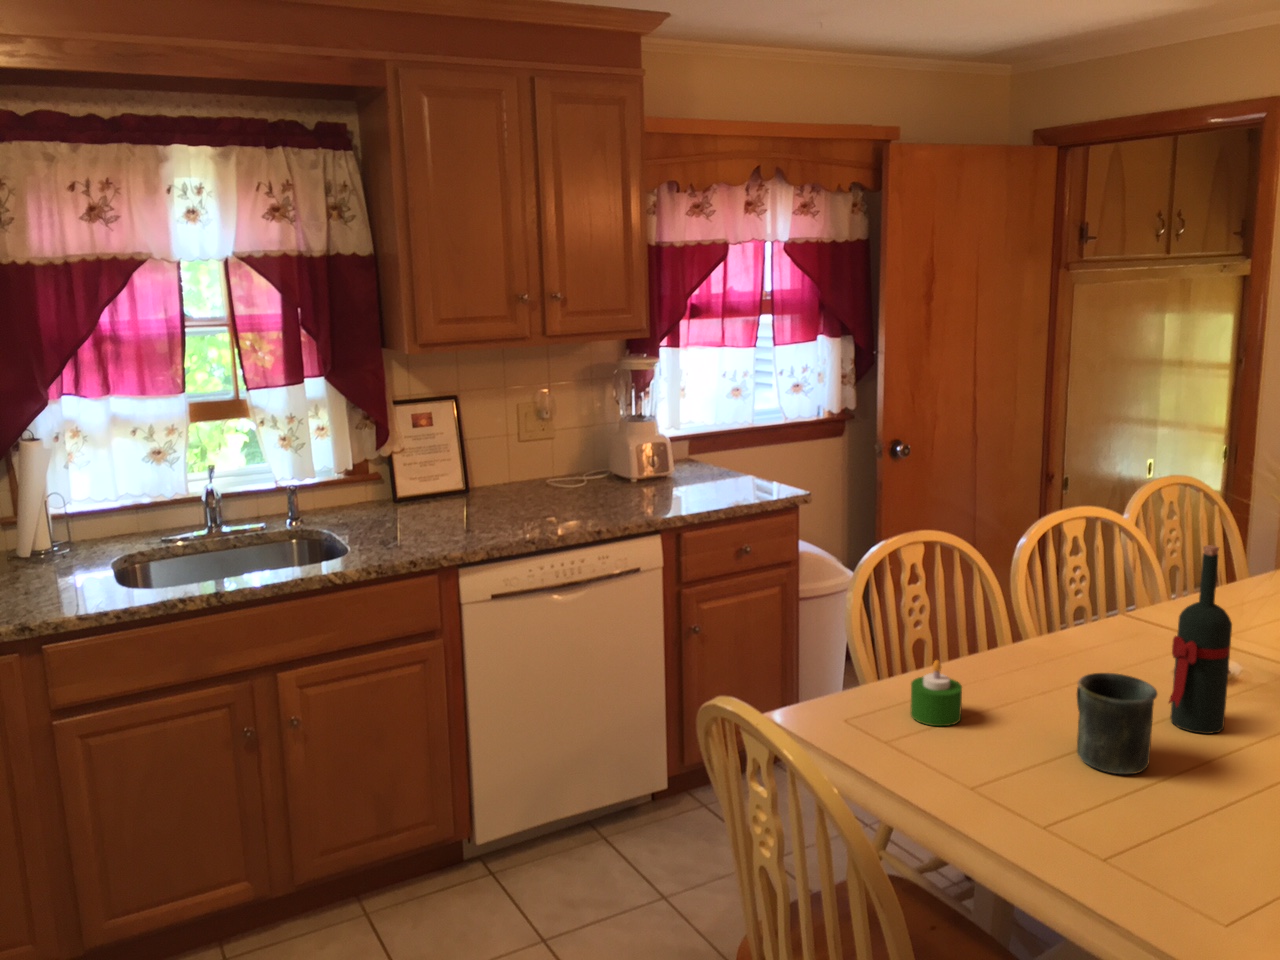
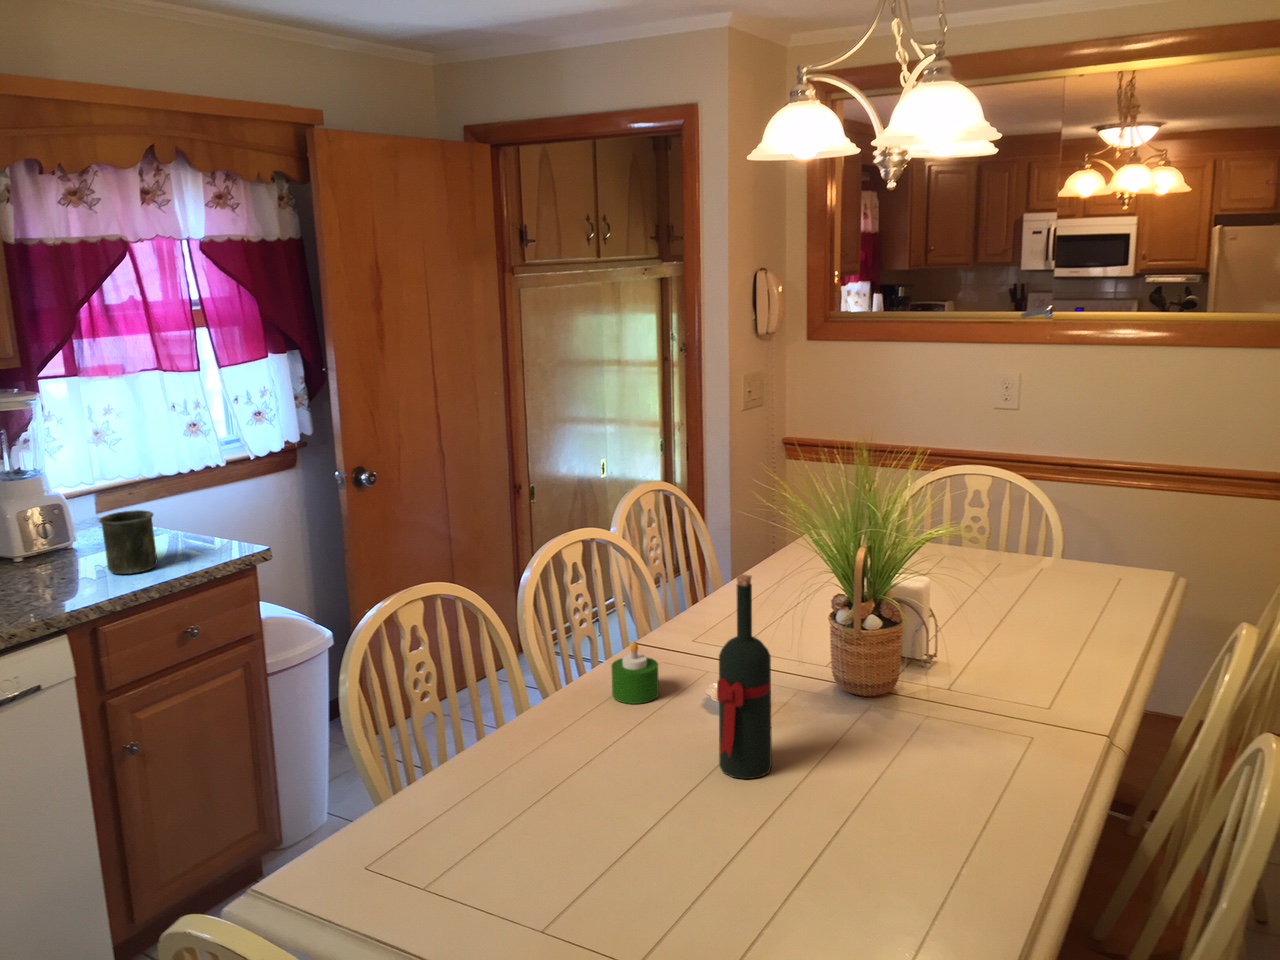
candle: present [911,660,962,726] -> present [611,641,659,704]
mug: present [1077,673,1157,774] -> present [99,510,157,574]

